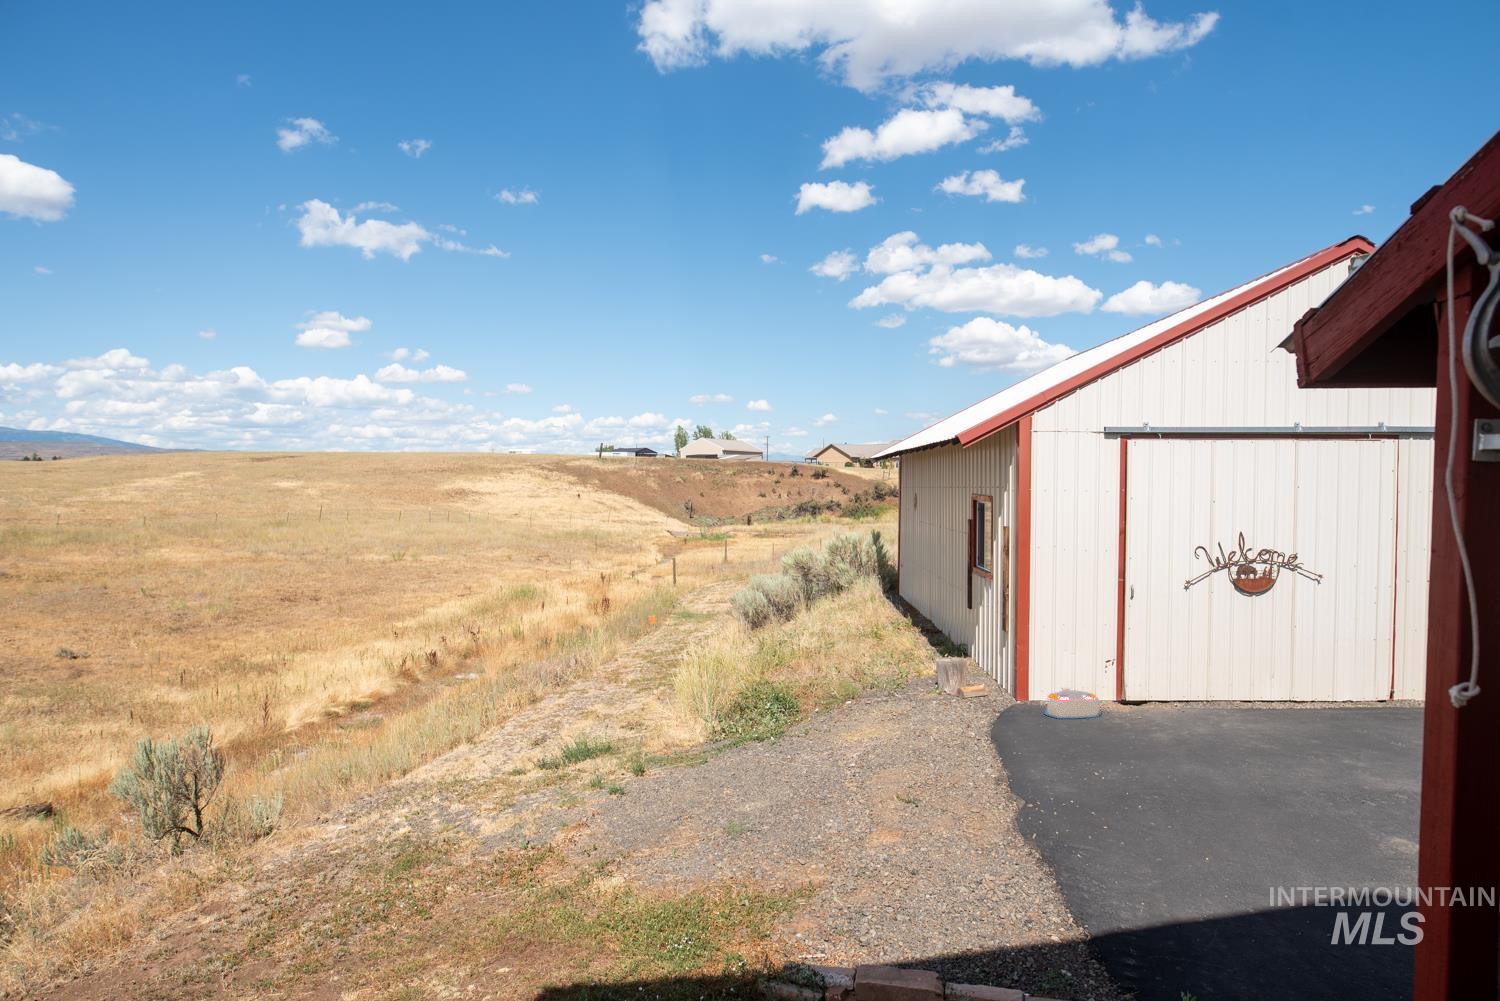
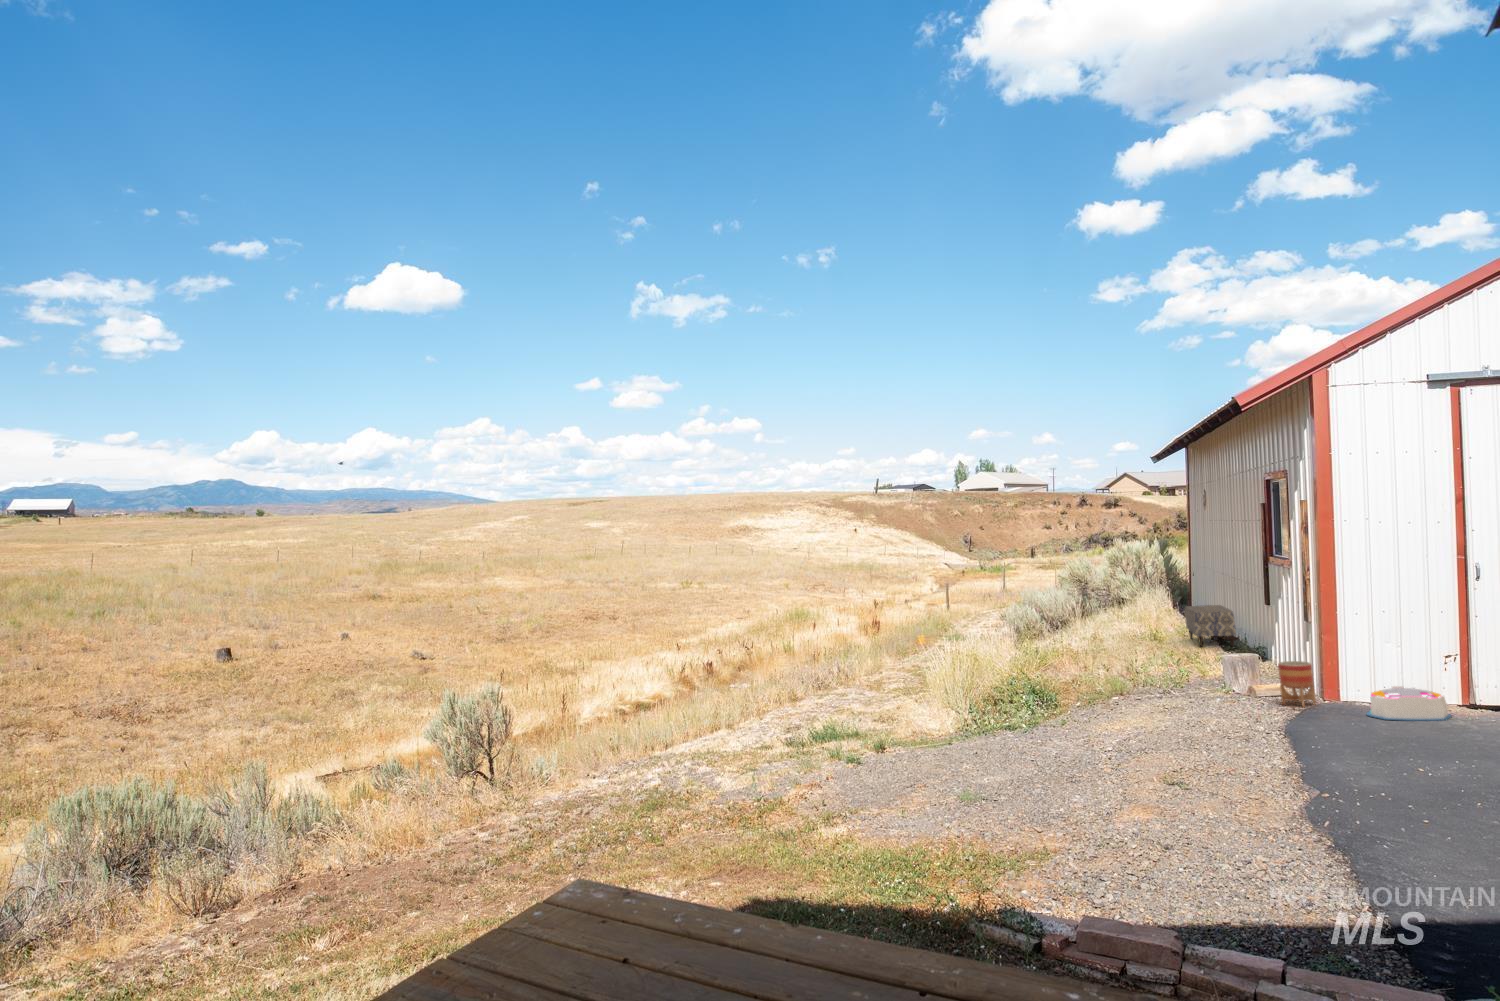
bench: none [898,598,940,639] -> present [1185,605,1236,647]
planter: none [980,667,1007,707] -> present [1278,661,1316,707]

